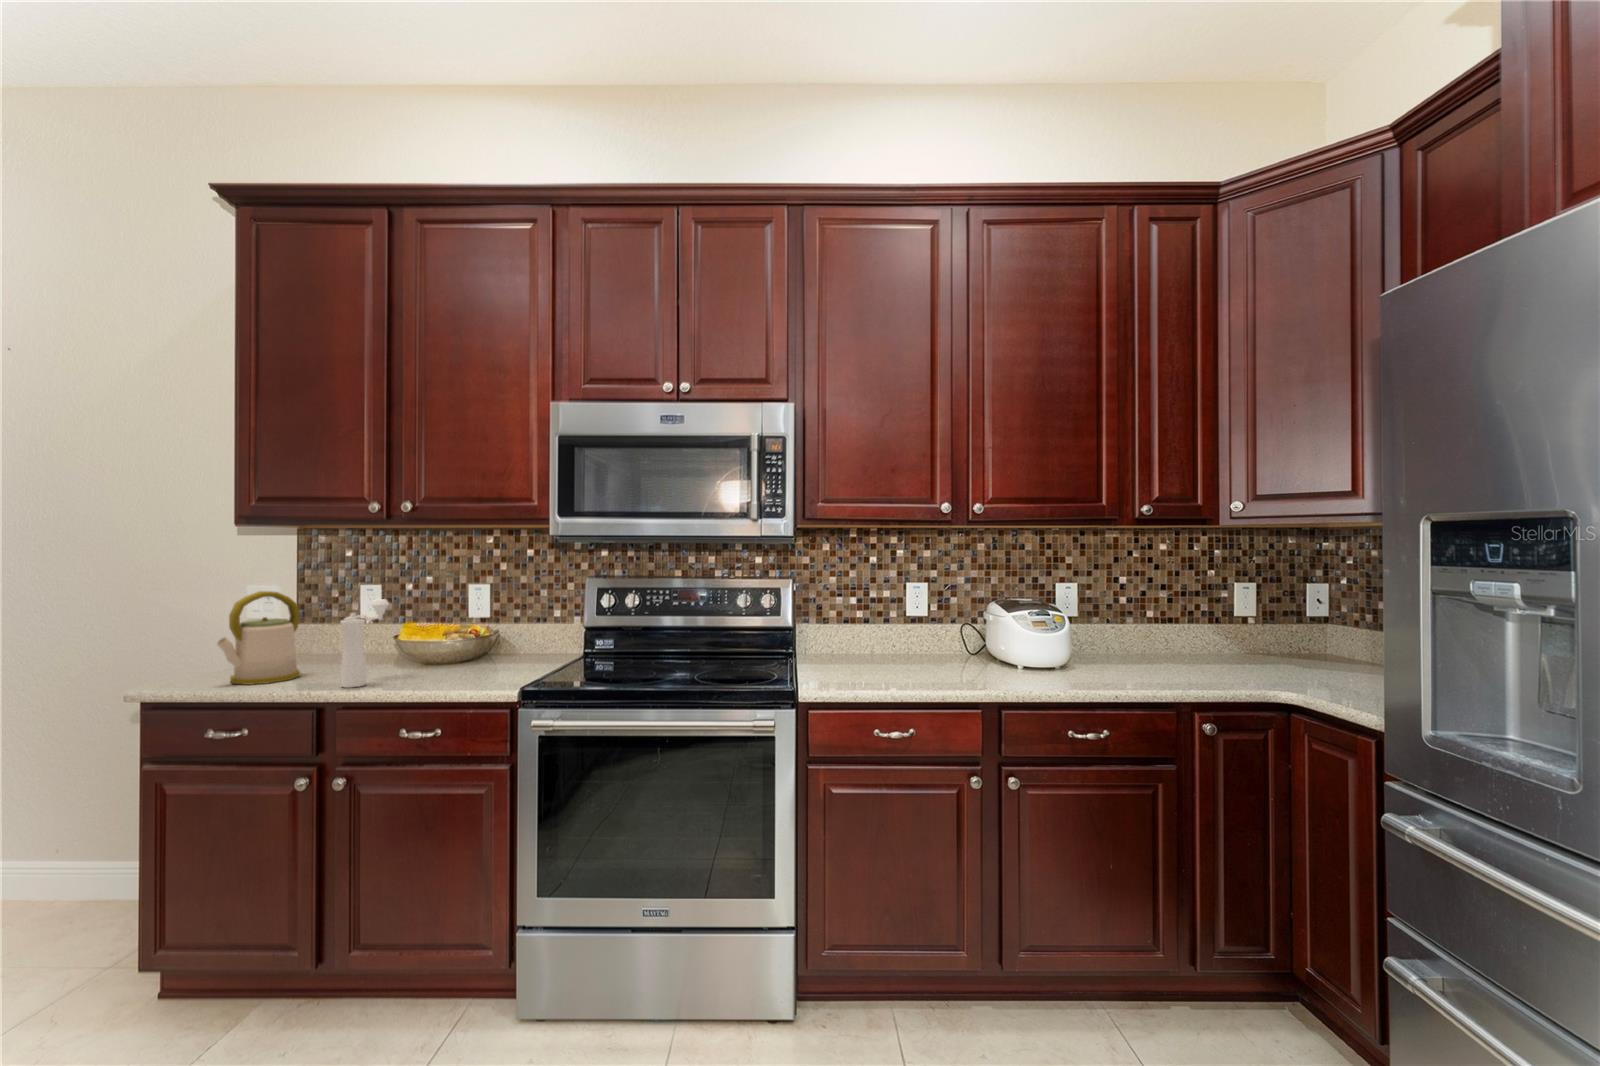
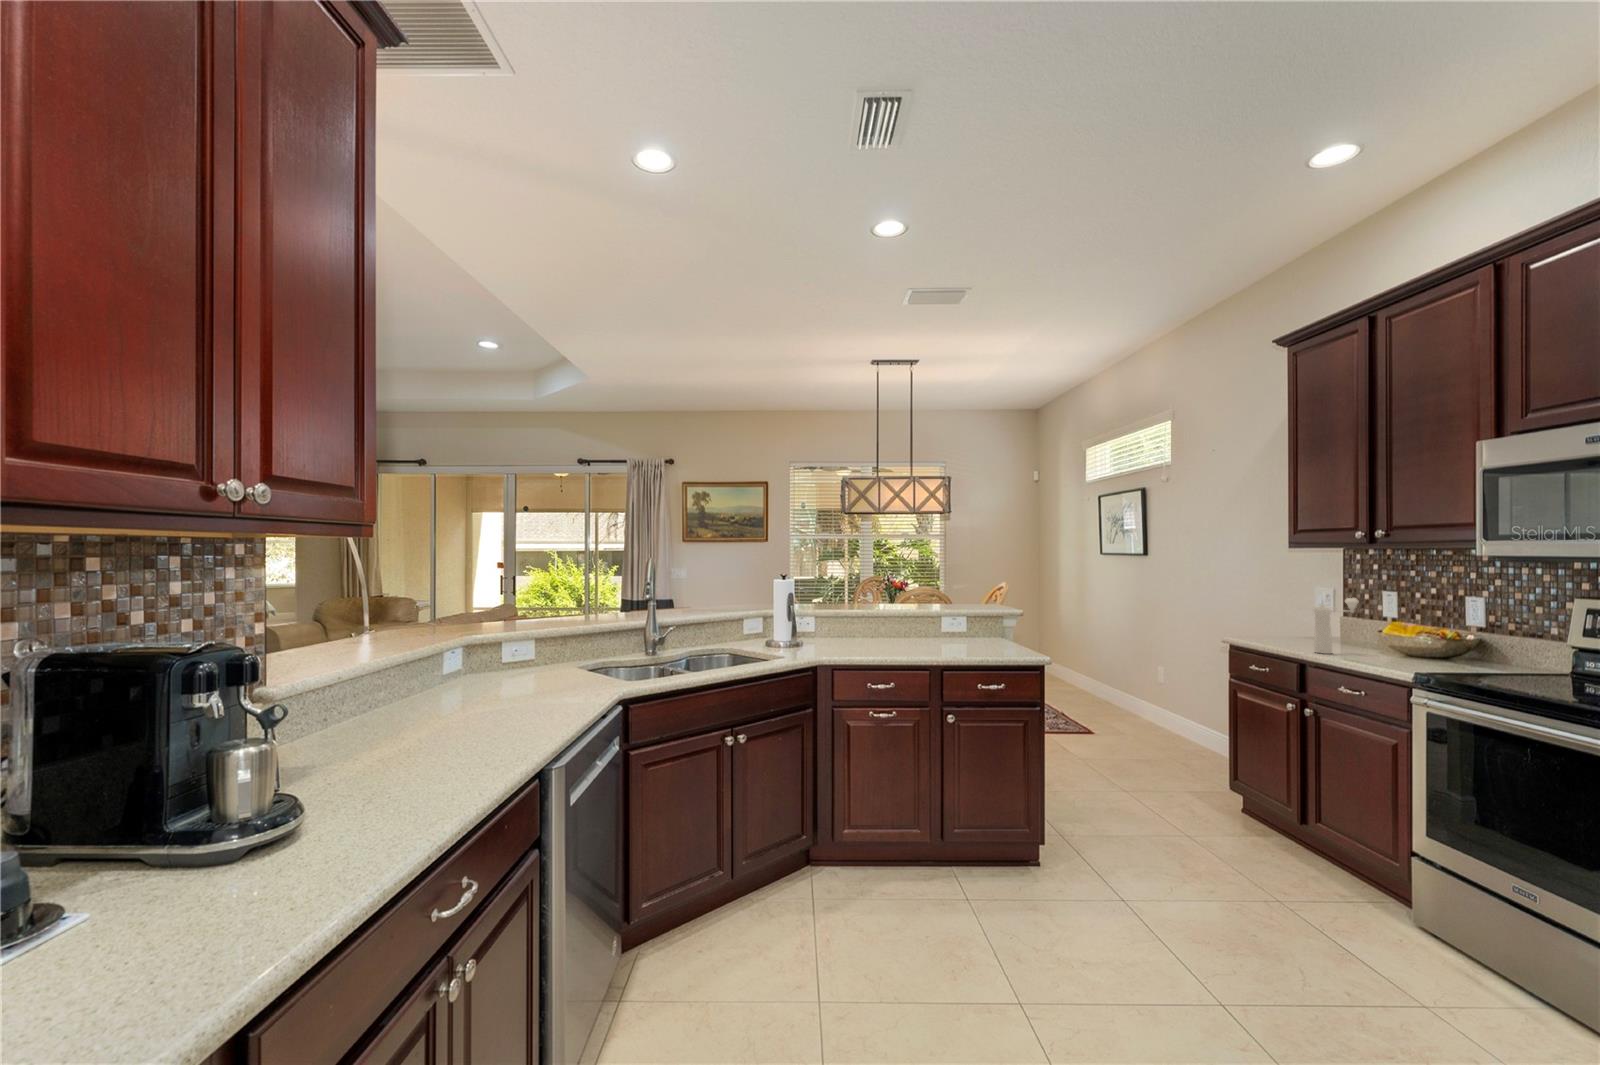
kettle: present [217,591,300,685] -> none [1259,588,1314,645]

